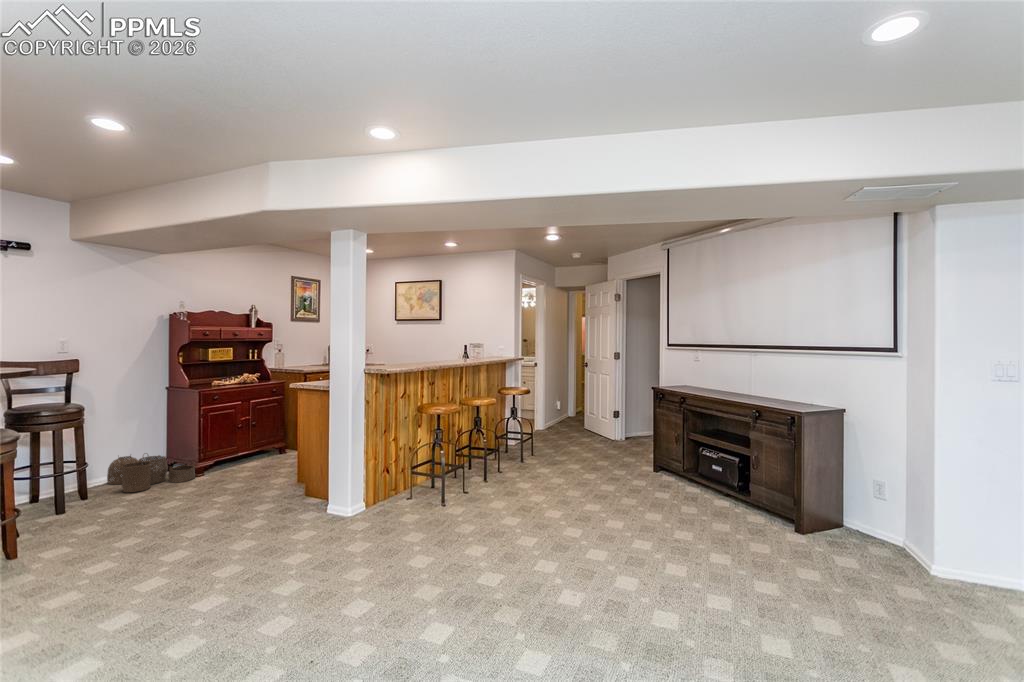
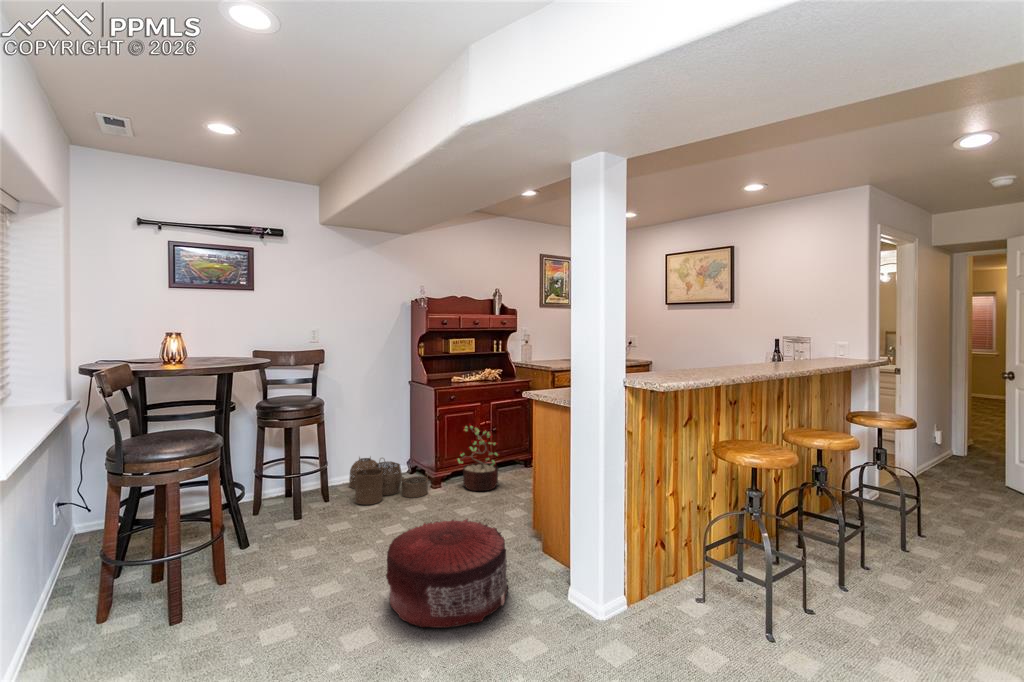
decorative plant: none [220,417,262,471] -> present [455,425,499,491]
pouf: none [189,474,285,540] -> present [386,519,508,628]

